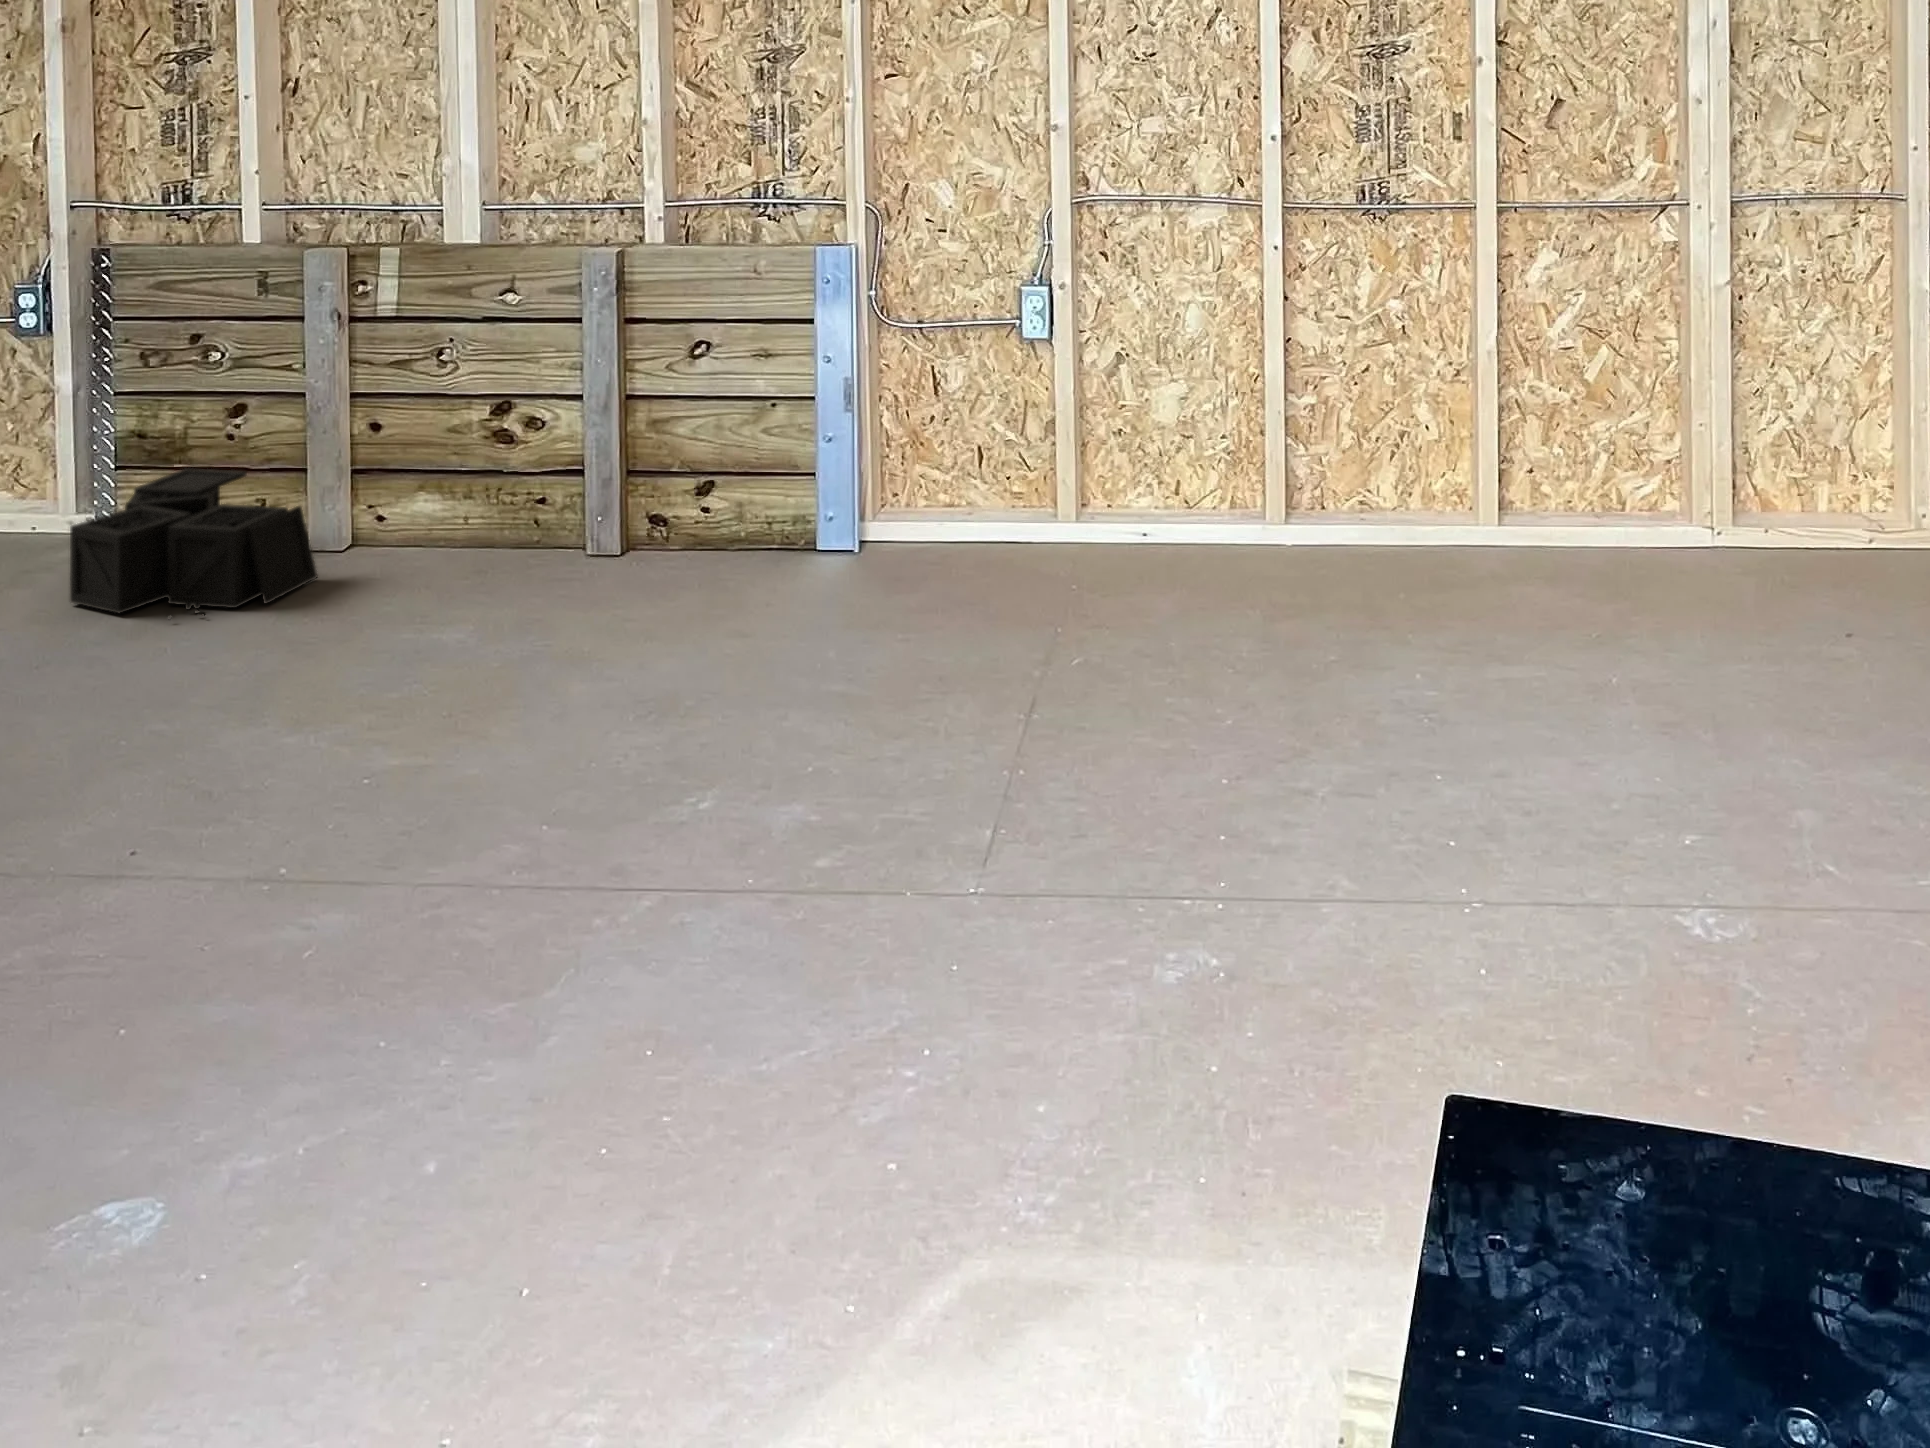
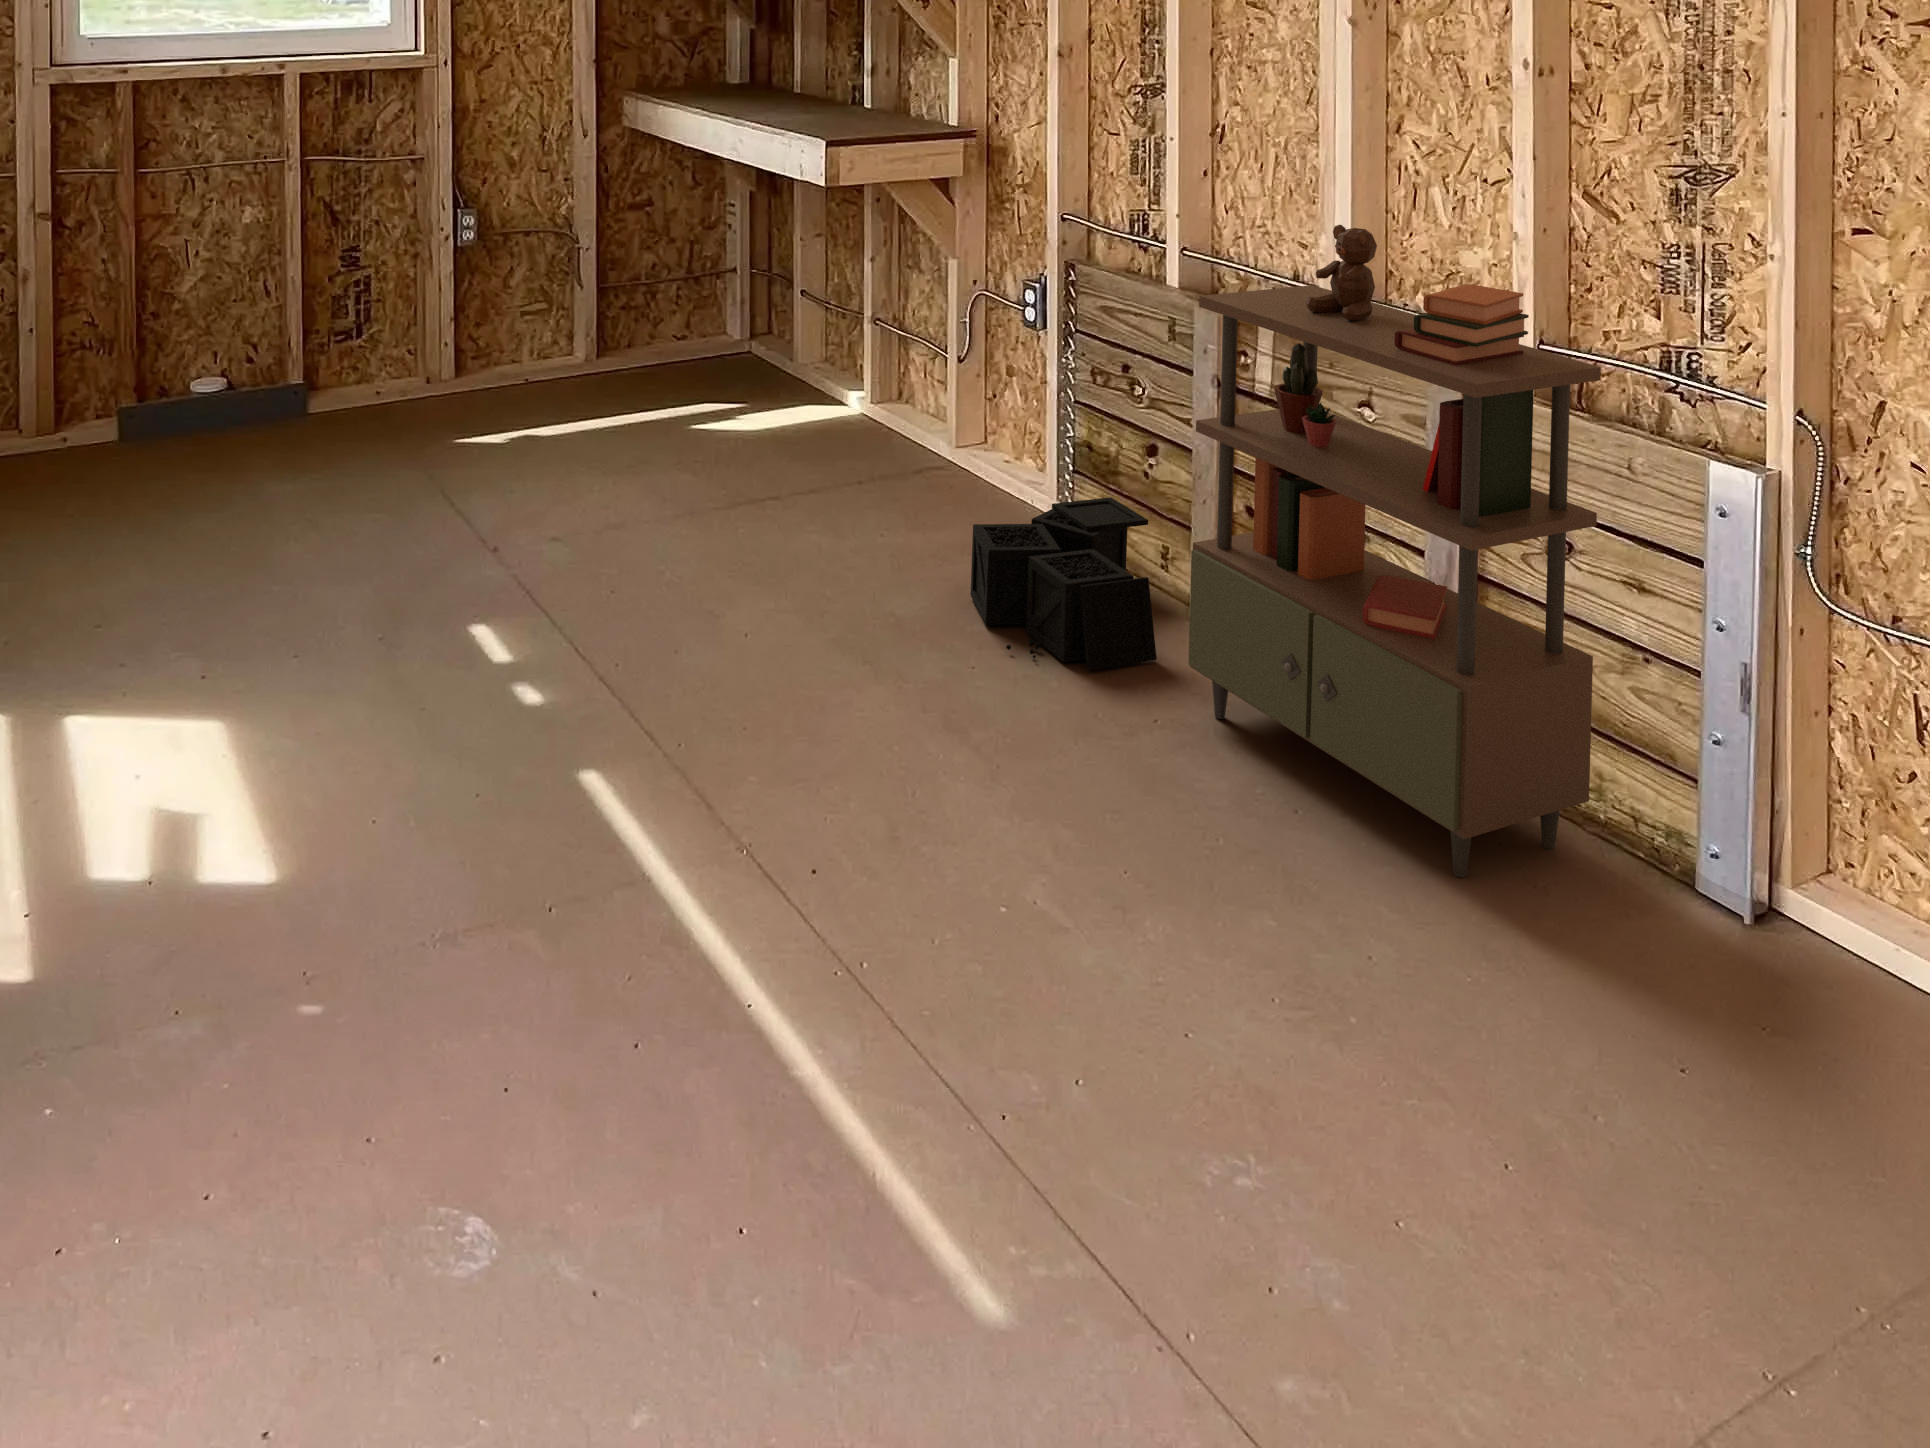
shelving unit: none [385,132,742,597] -> present [1189,225,1601,877]

